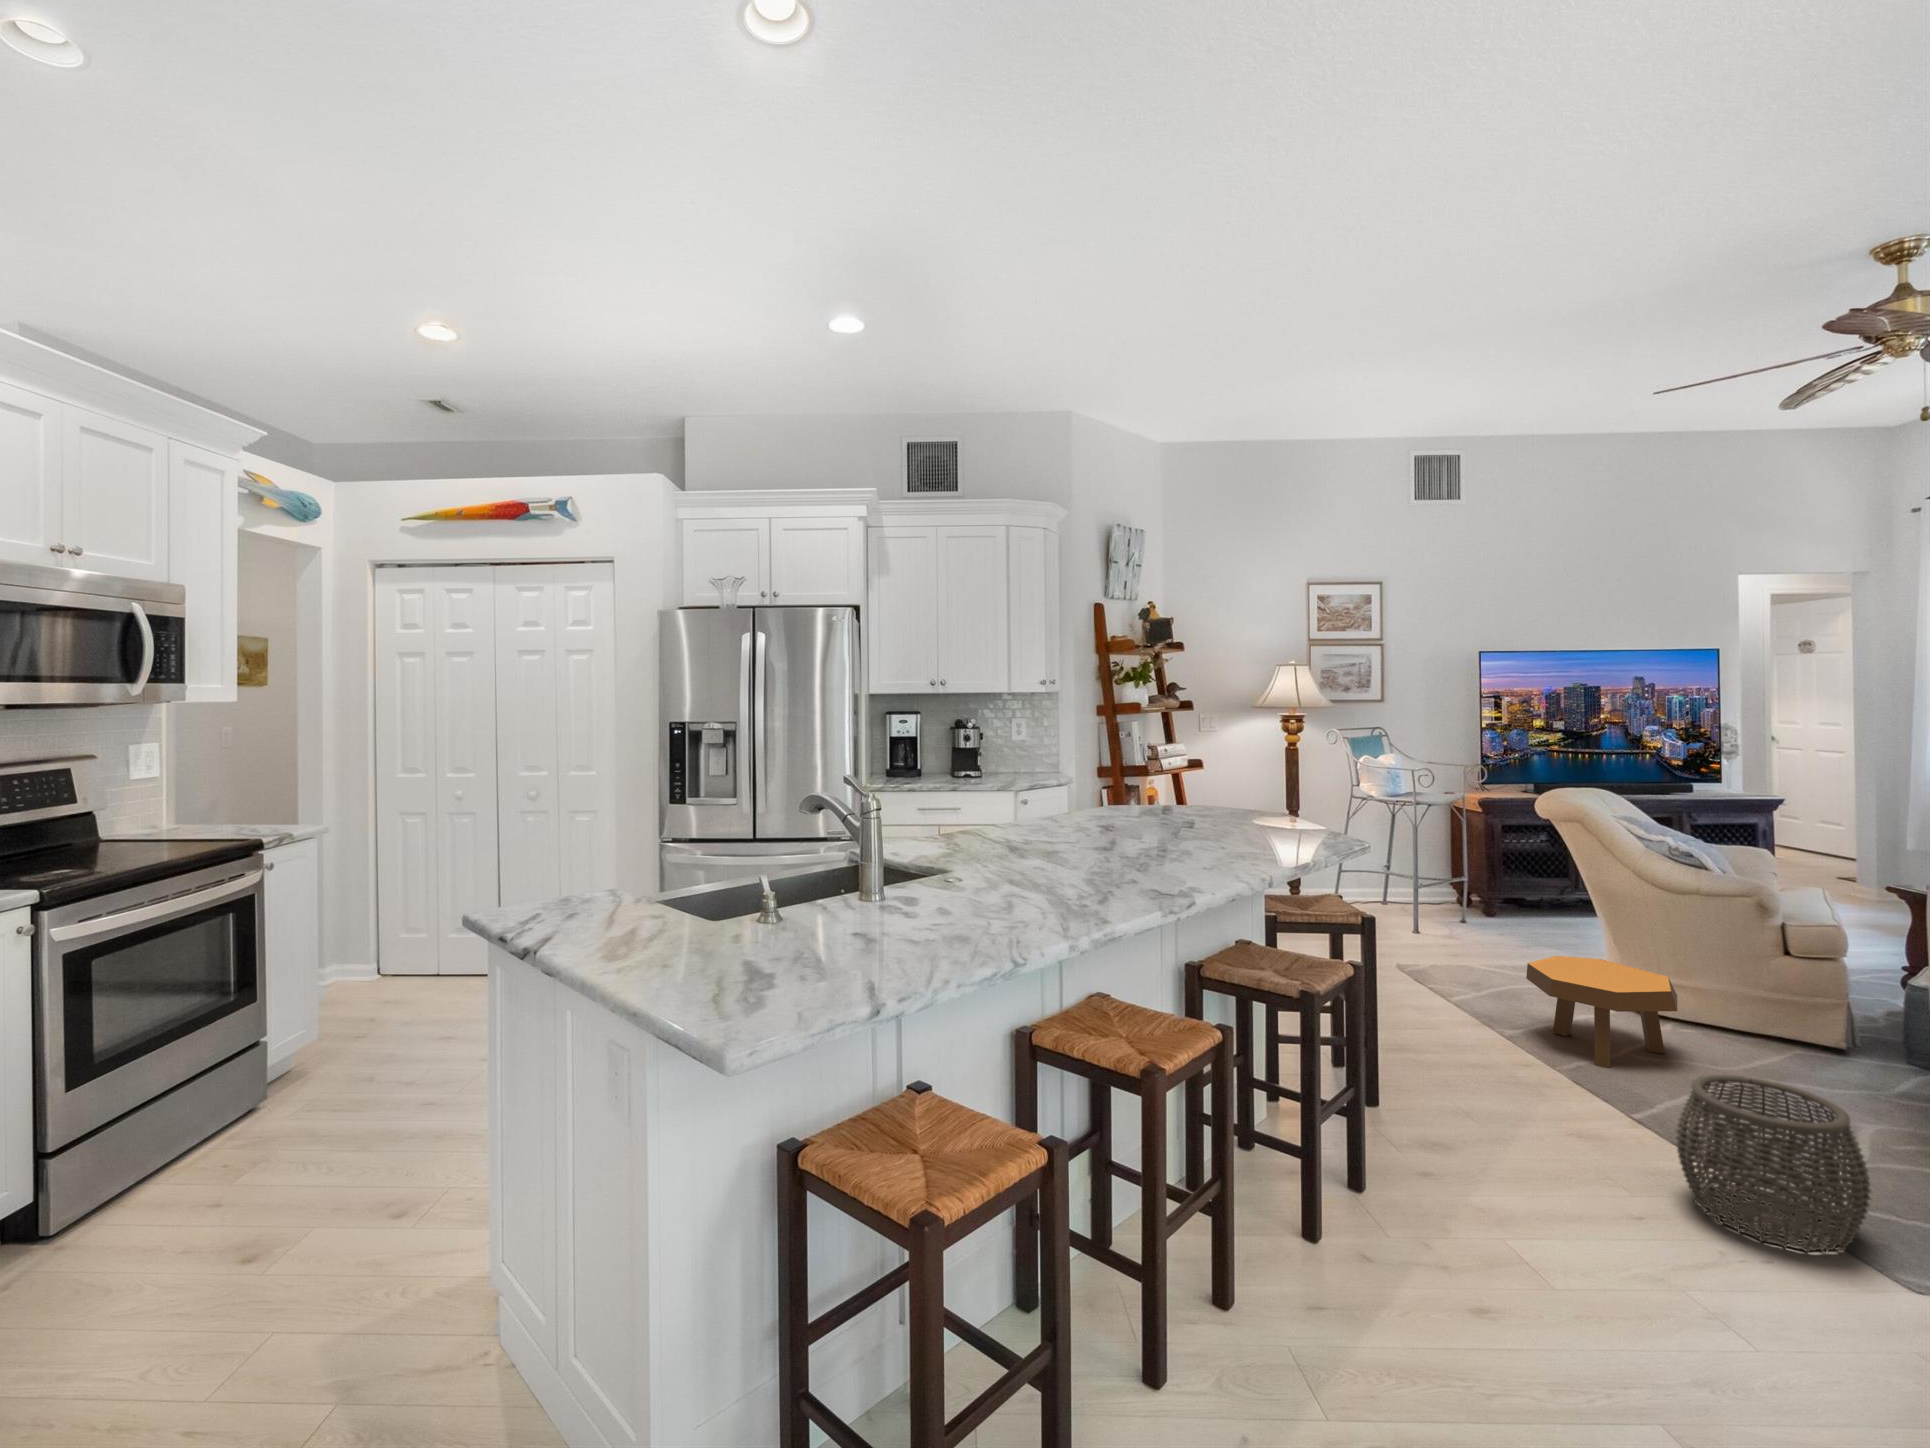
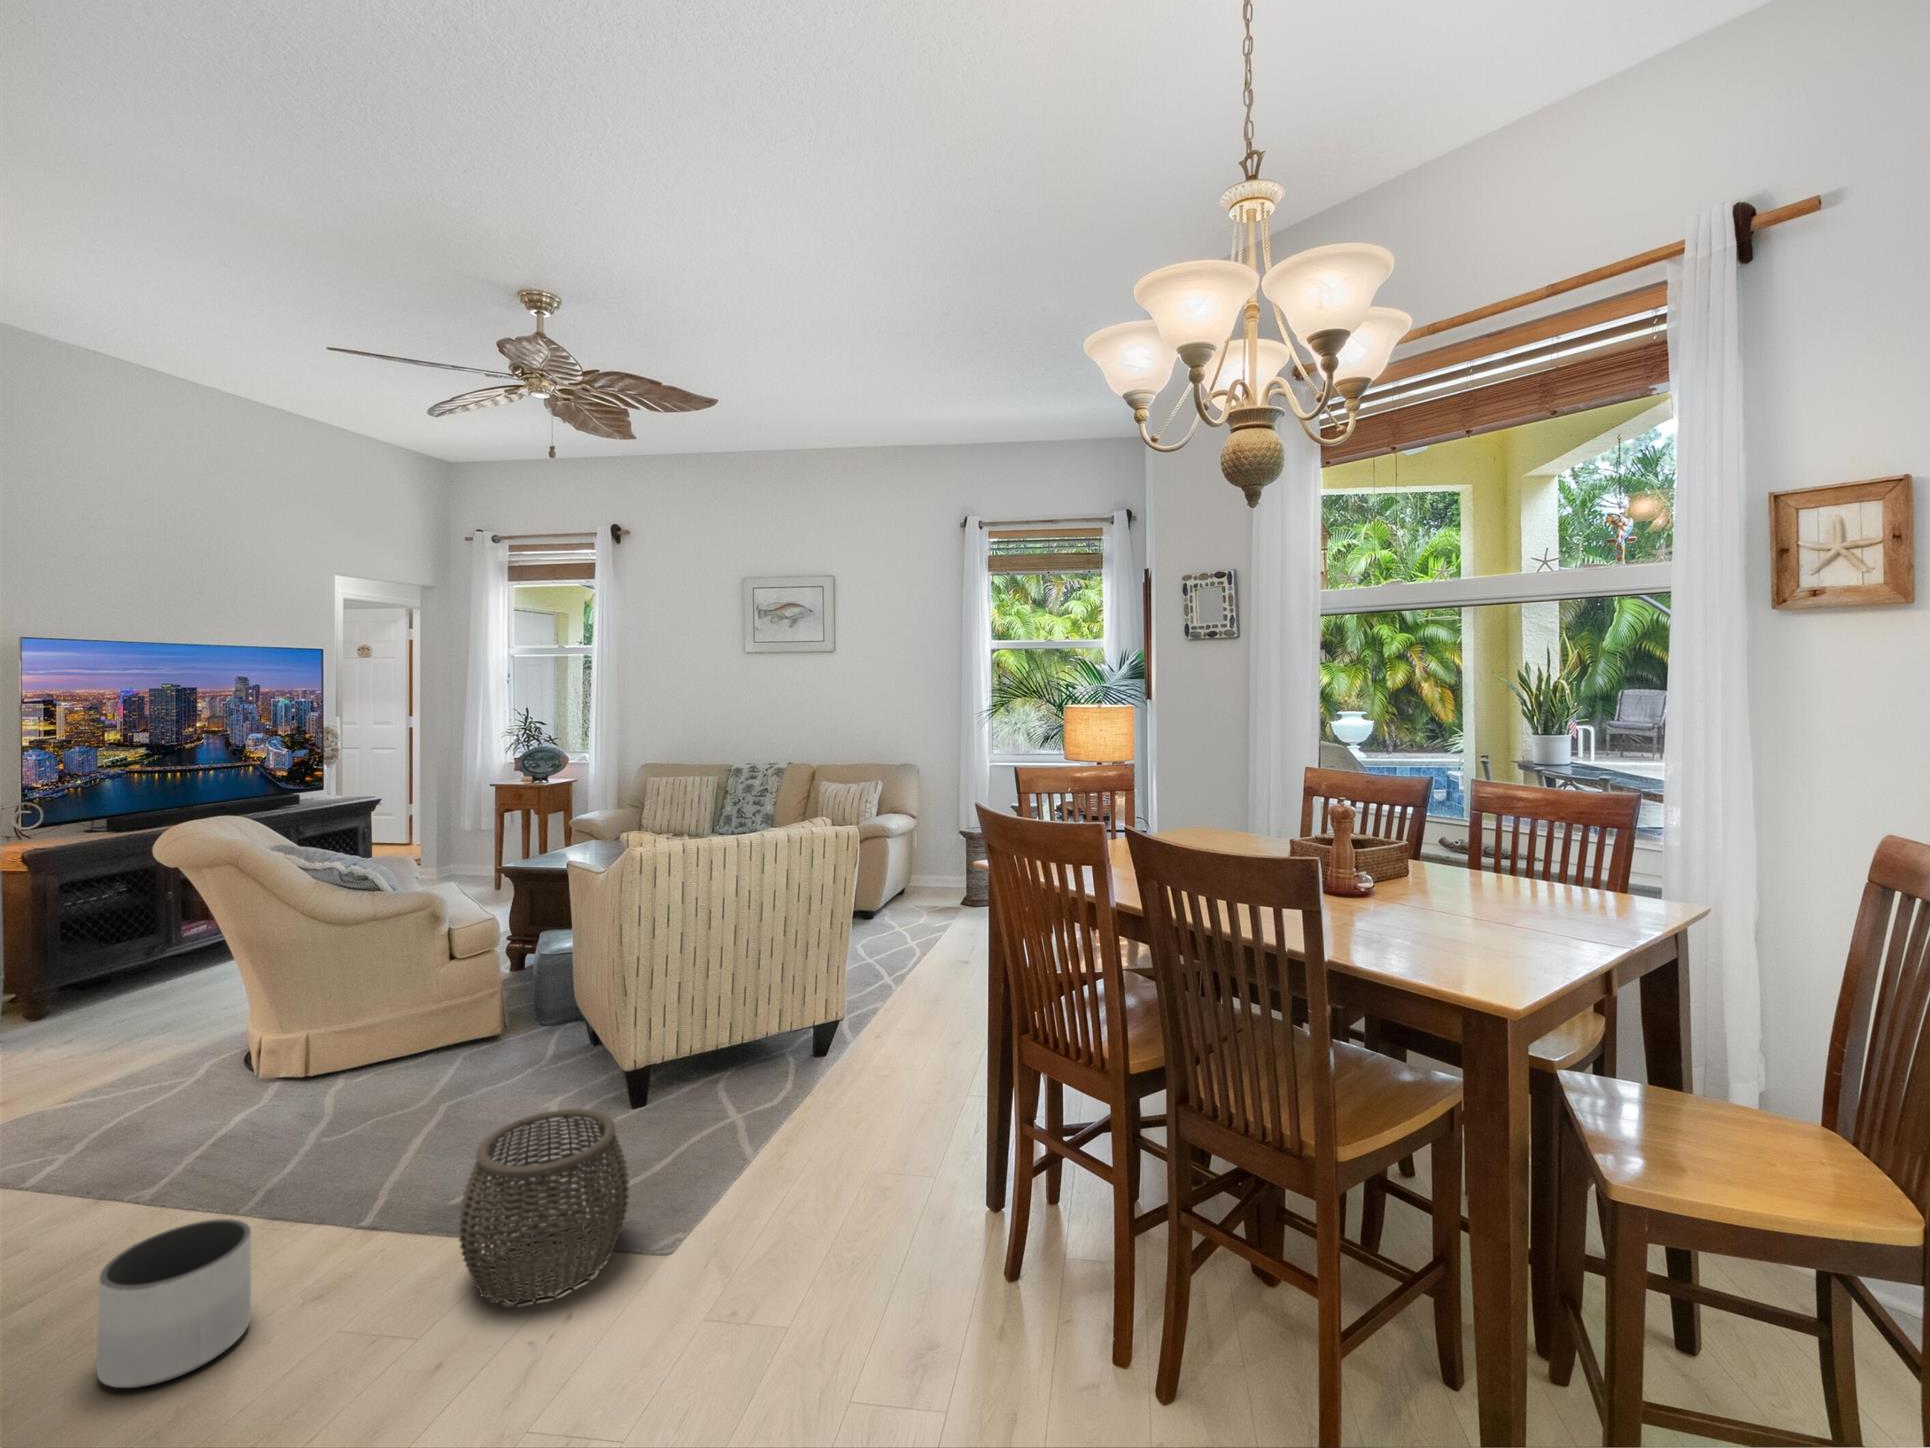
footstool: present [1526,956,1677,1068] -> none [177,1028,380,1177]
planter: none [1444,1036,1531,1129] -> present [97,1219,251,1388]

